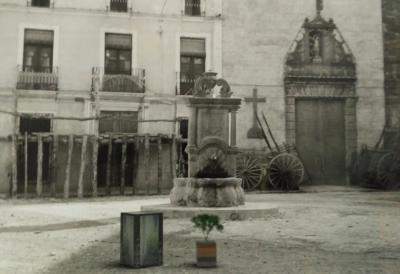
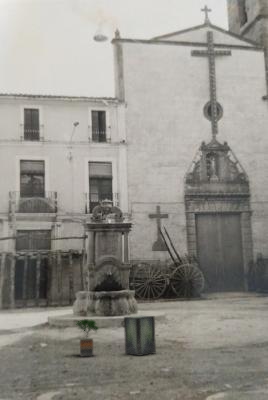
storage box: present [120,211,163,268] -> present [124,316,156,355]

